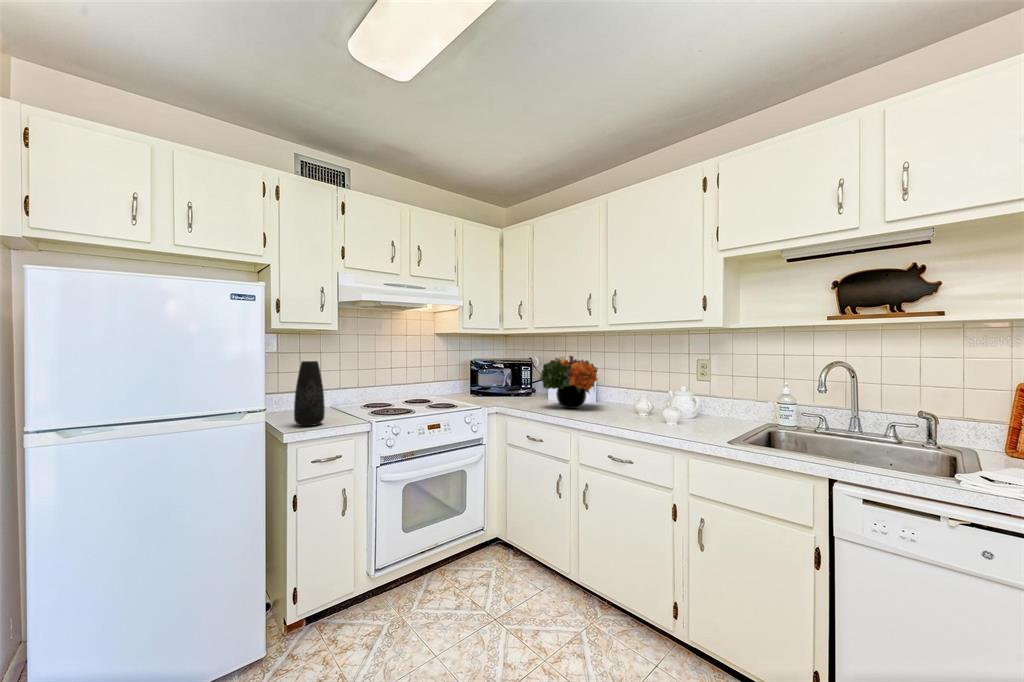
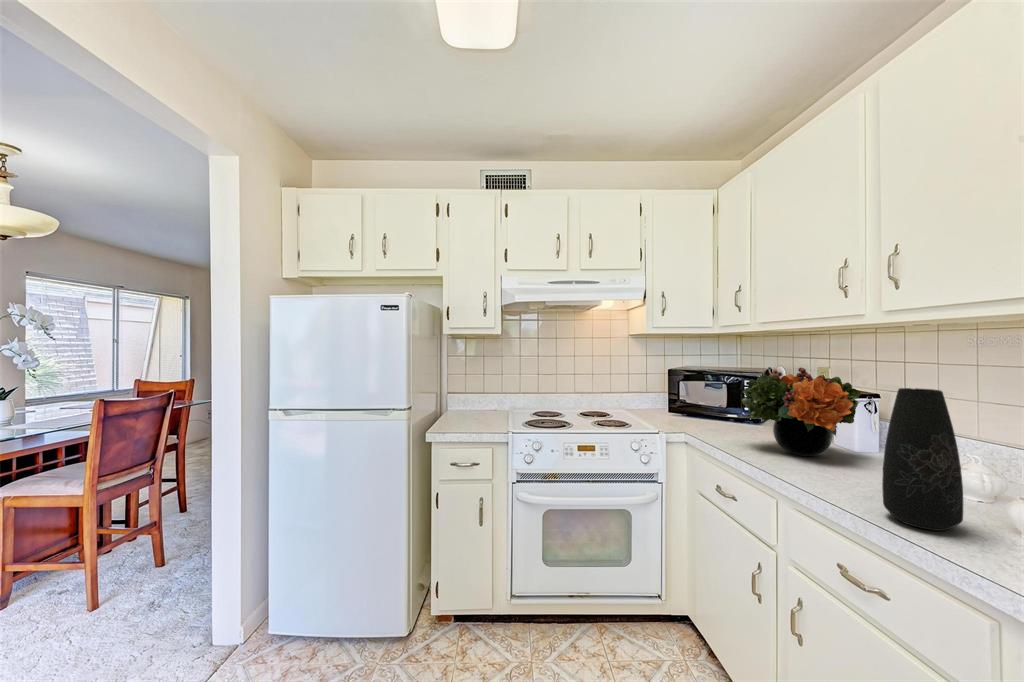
vase: present [294,361,325,426] -> present [882,388,963,531]

